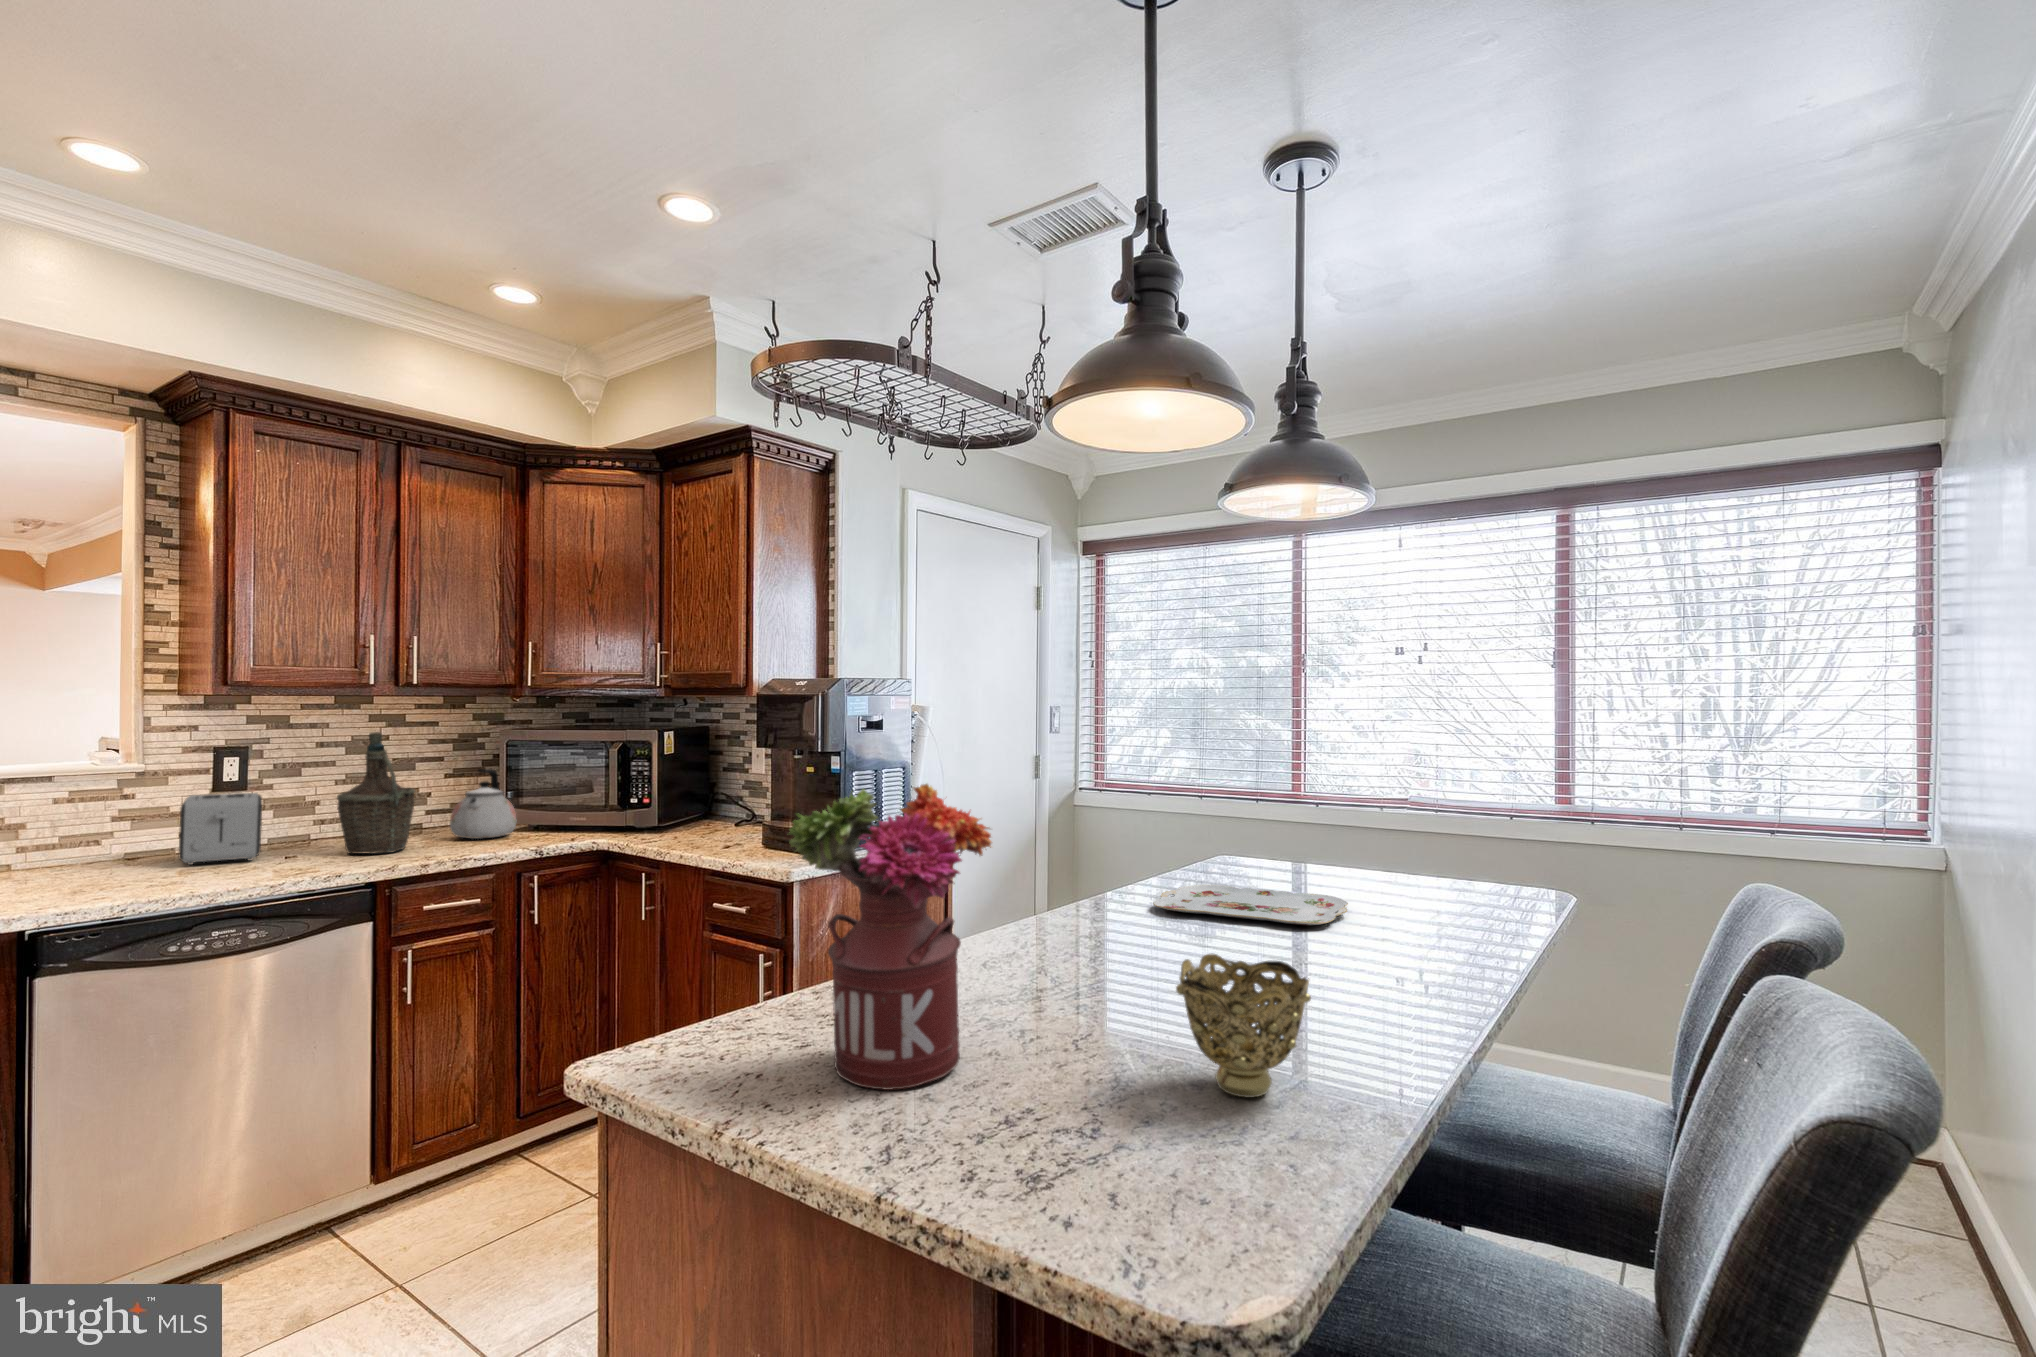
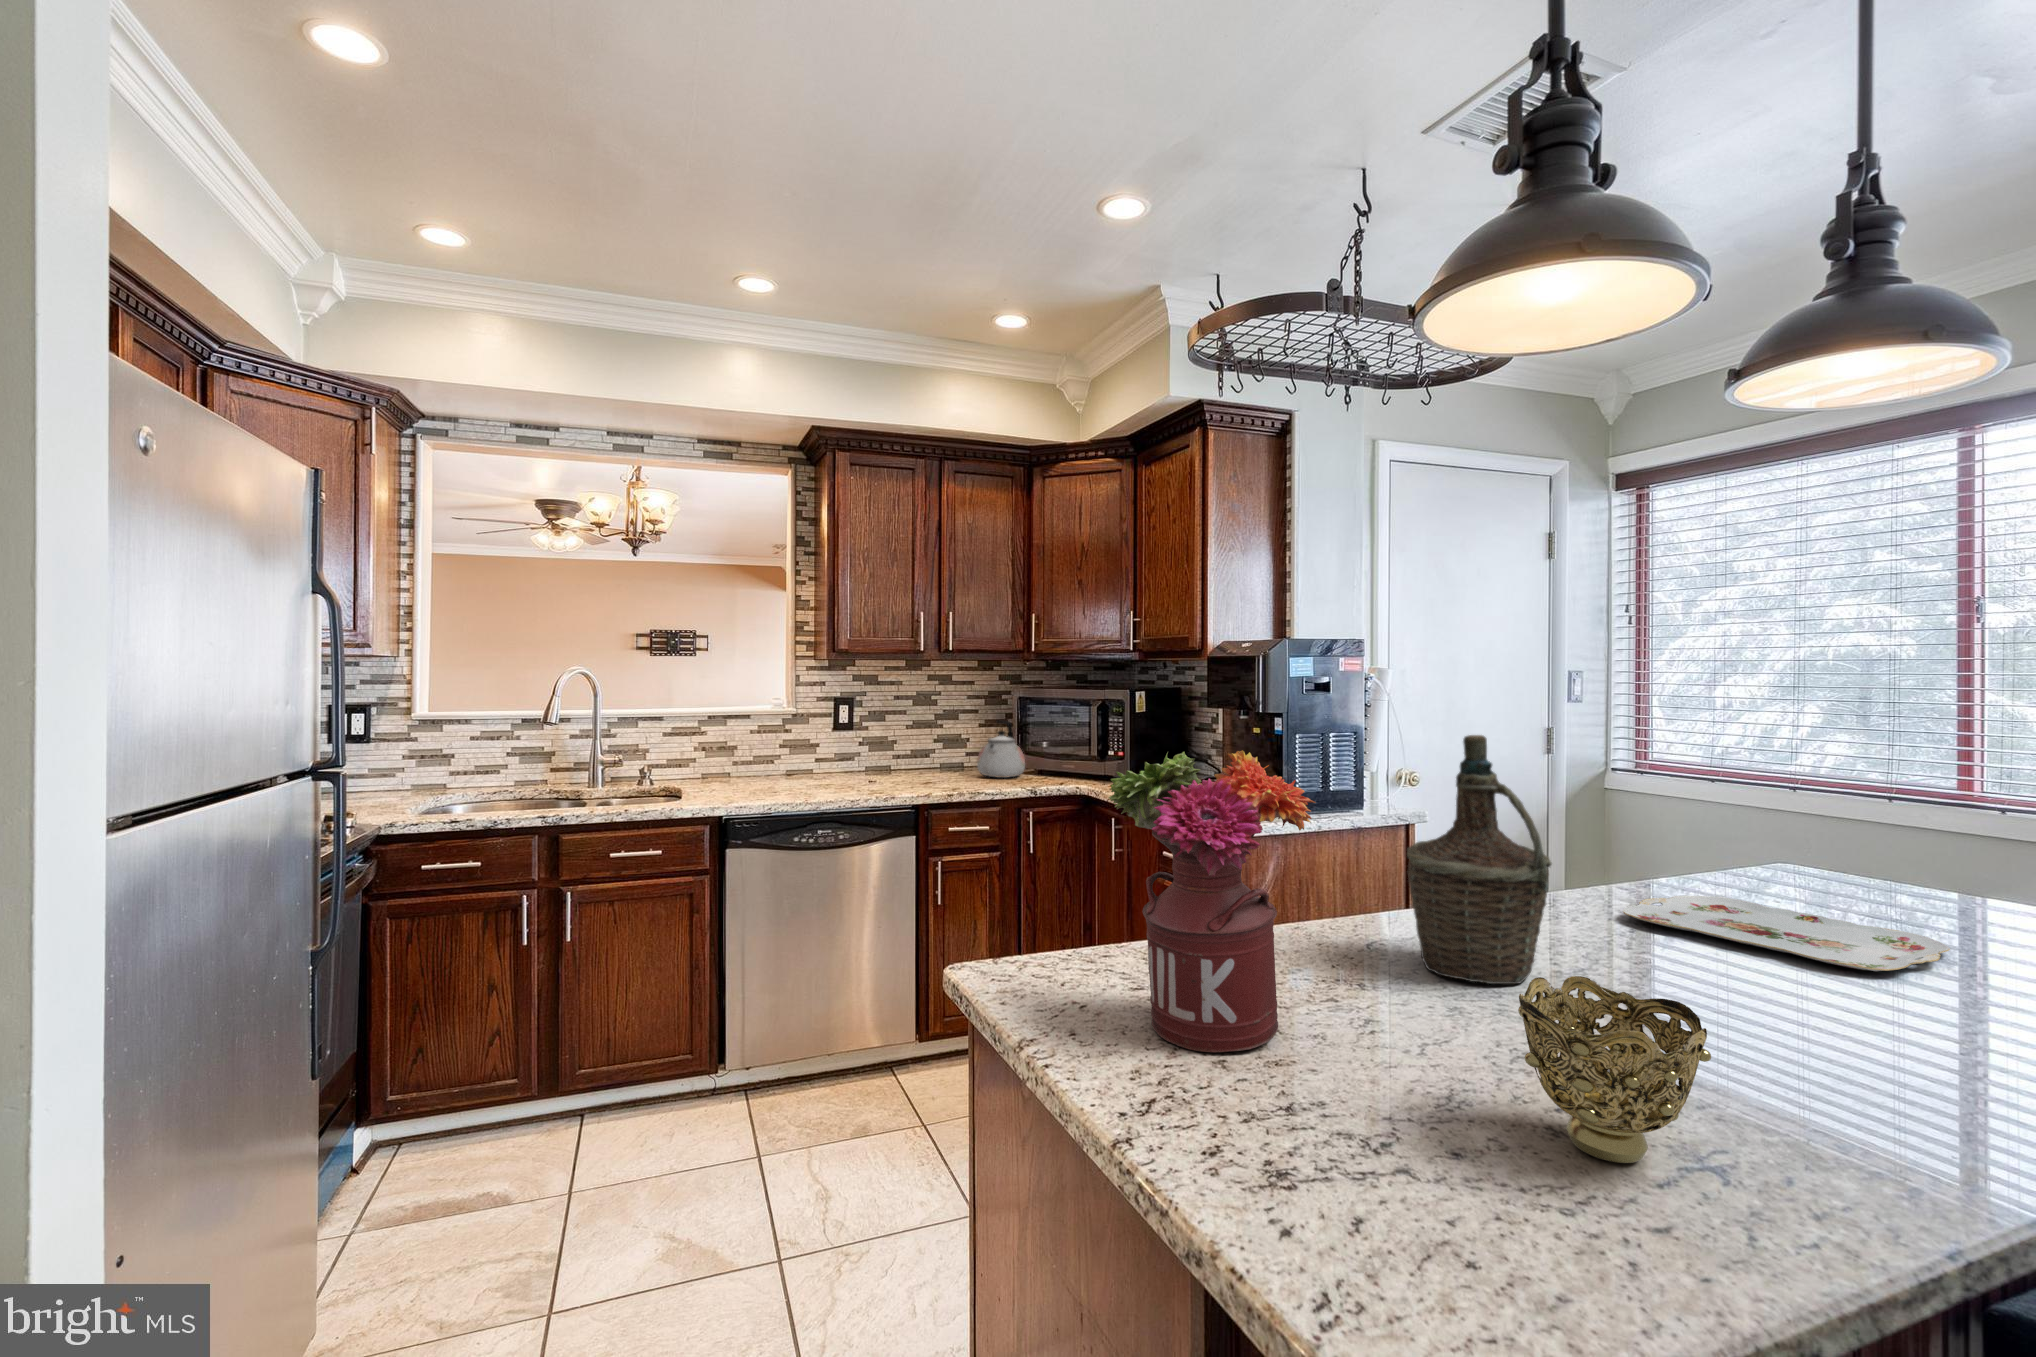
bottle: present [337,732,415,854] -> present [1407,735,1552,984]
toaster: present [179,793,262,865] -> none [806,732,857,782]

